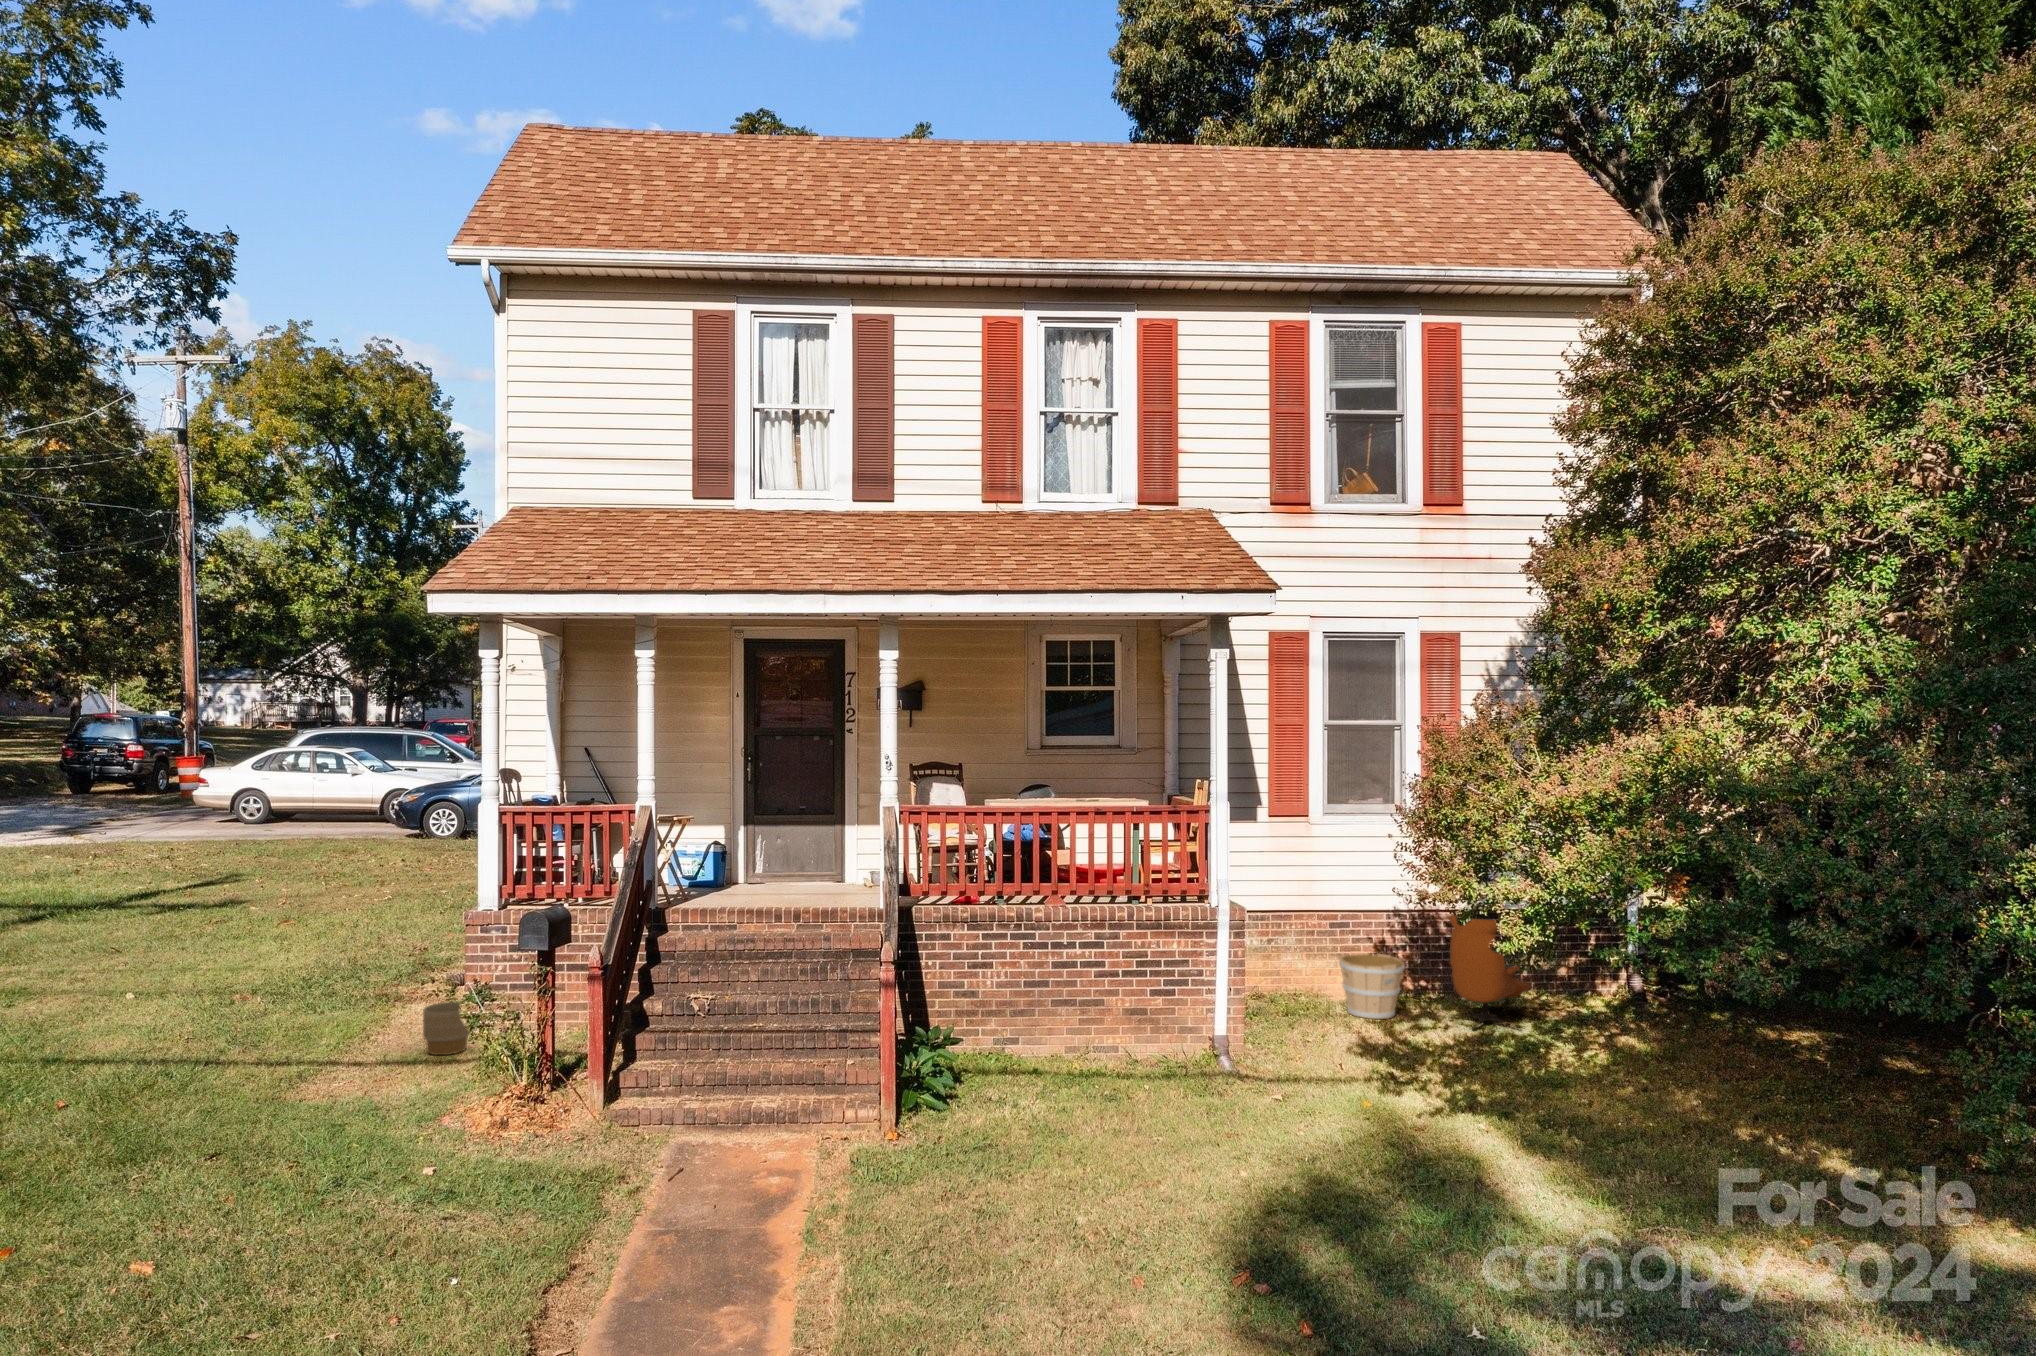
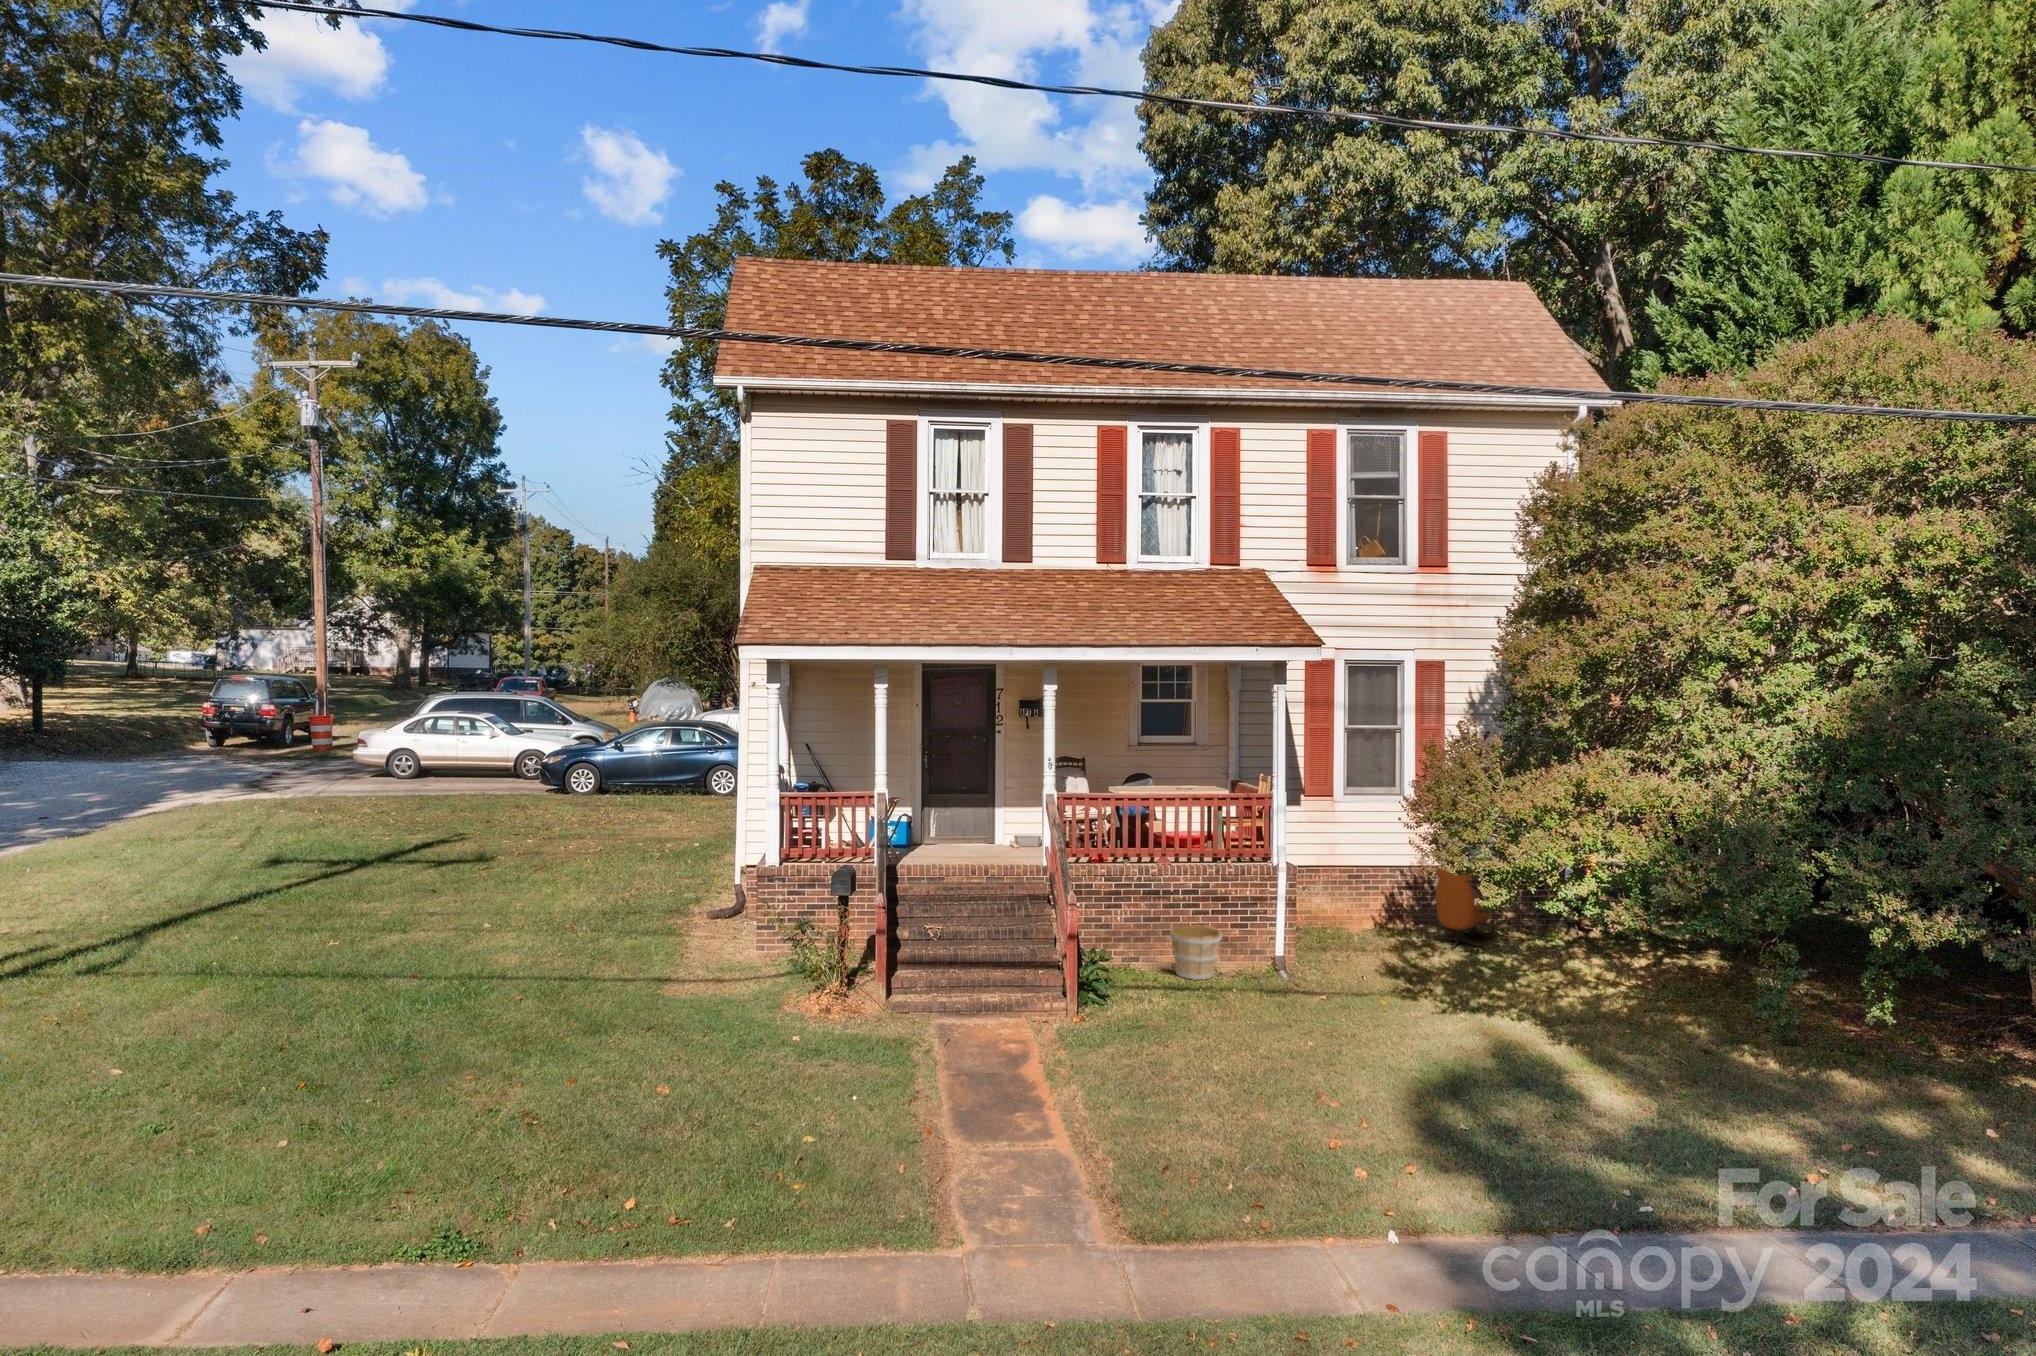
wooden bucket: present [1339,954,1405,1019] -> present [1170,925,1222,980]
planter: present [423,1002,470,1055] -> none [732,931,764,968]

